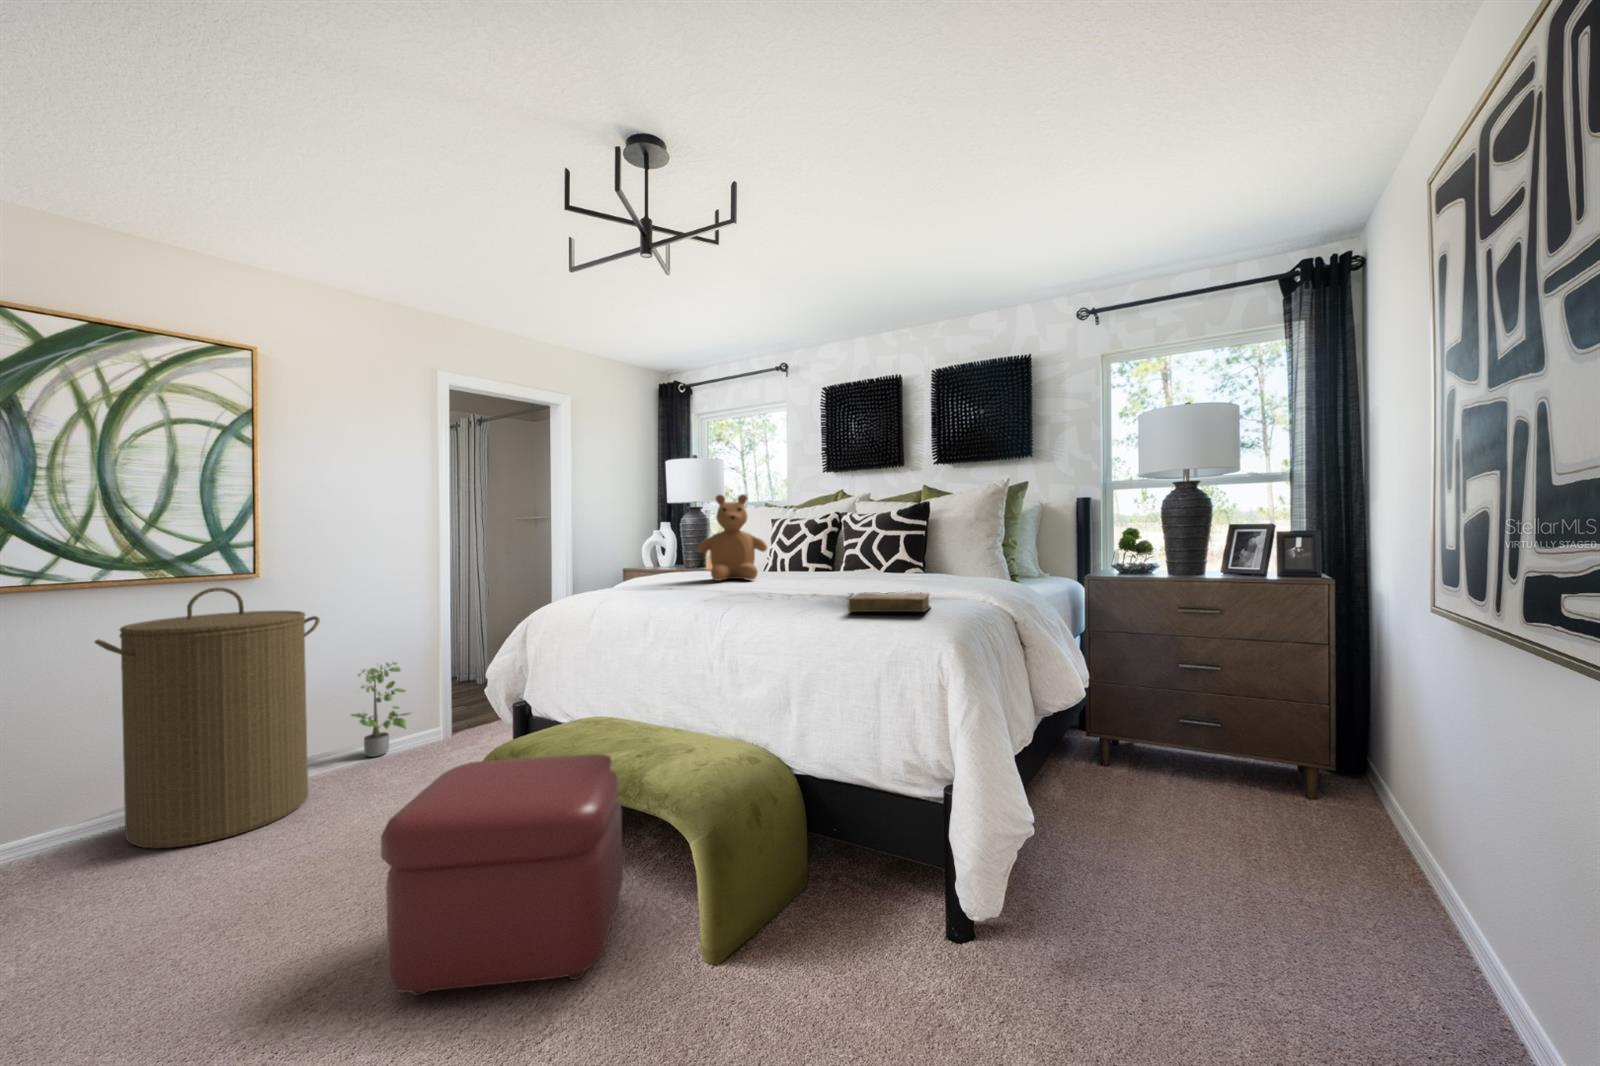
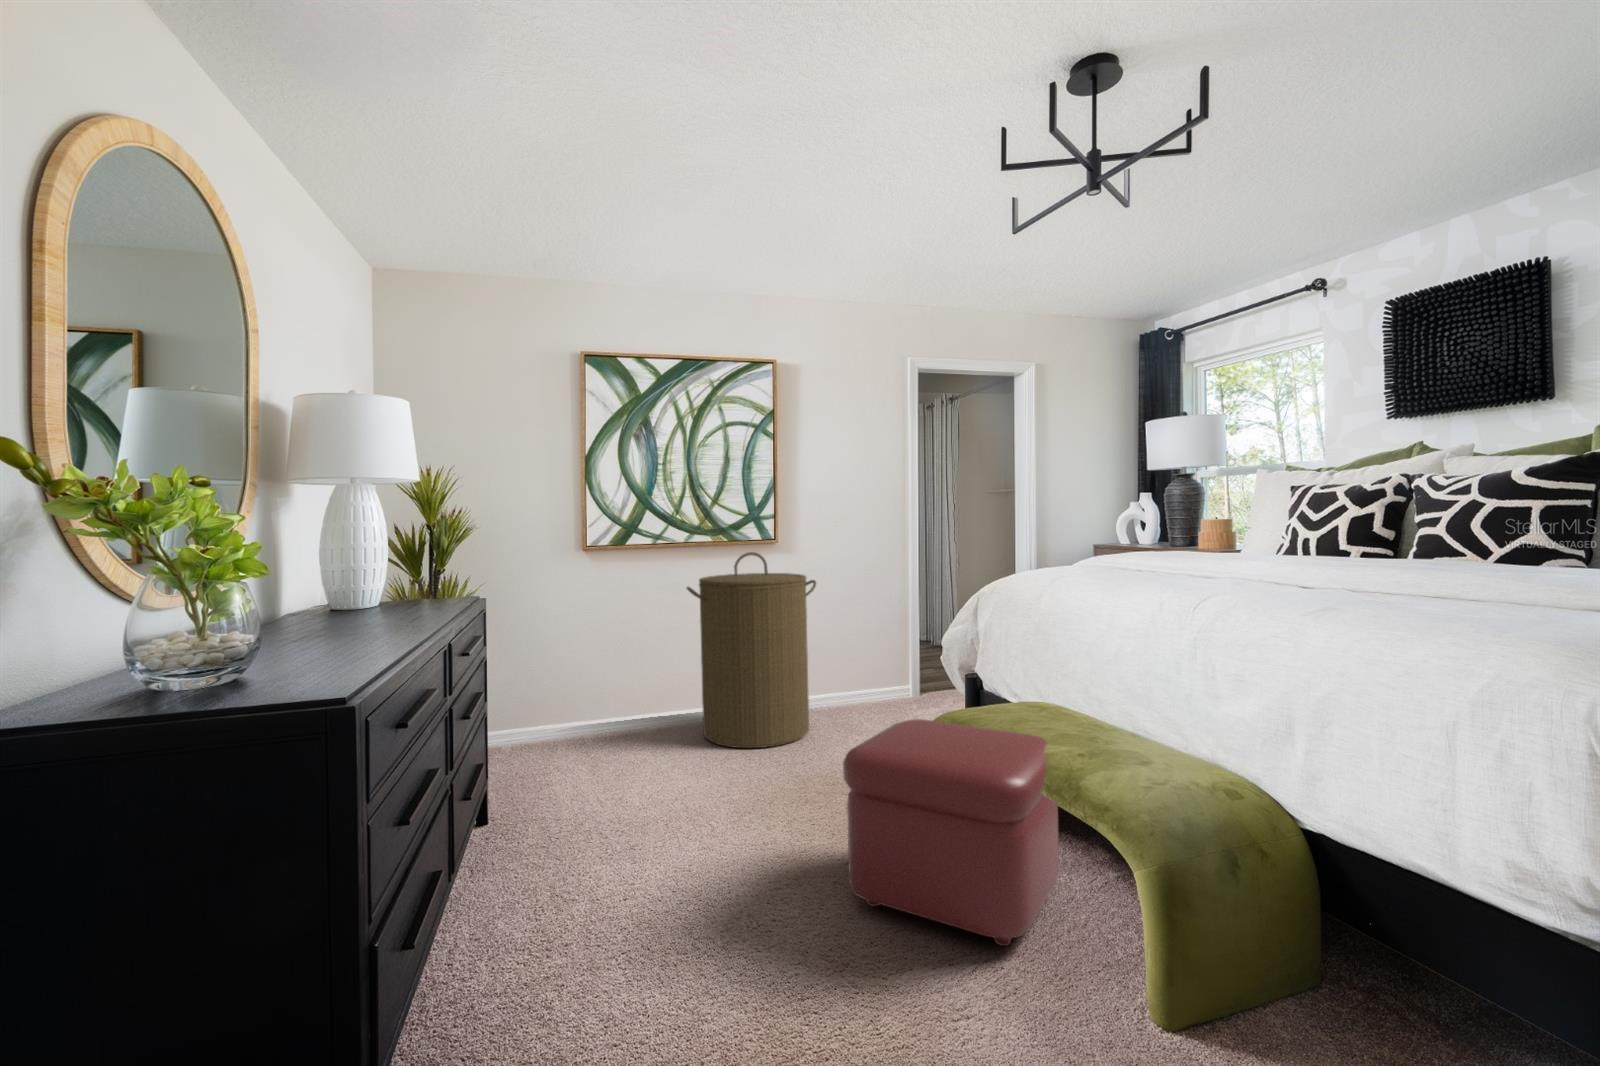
teddy bear: present [697,494,767,581] -> none [1169,455,1270,563]
book: present [848,593,930,612] -> none [1369,585,1538,617]
potted plant: present [351,662,409,757] -> none [840,624,888,709]

